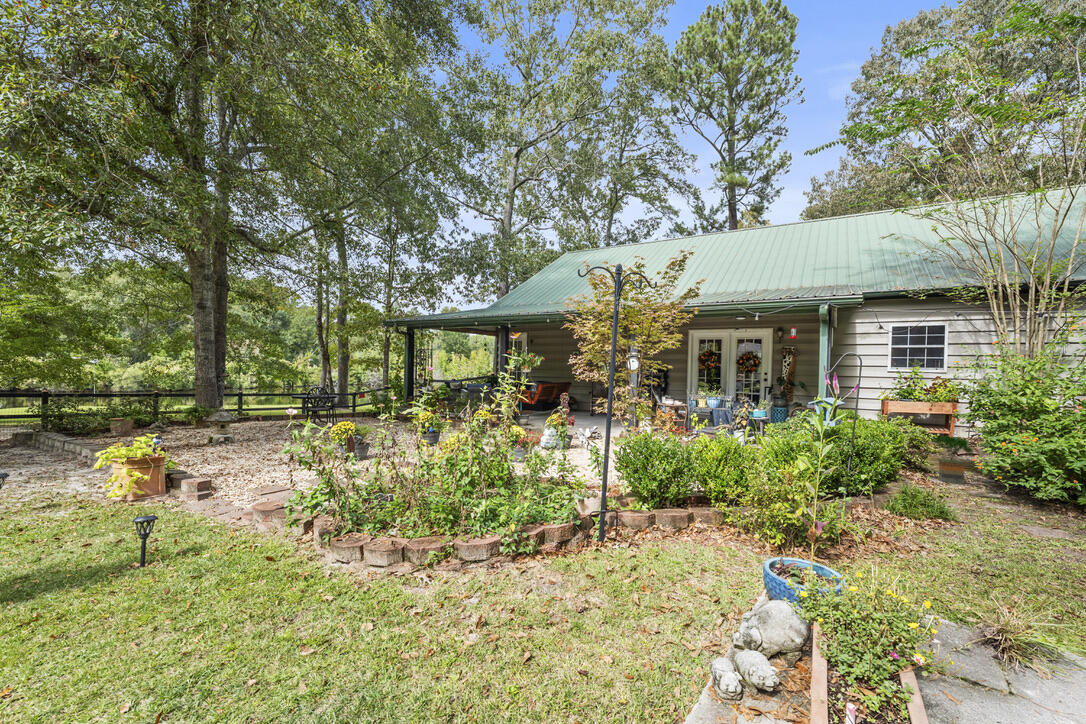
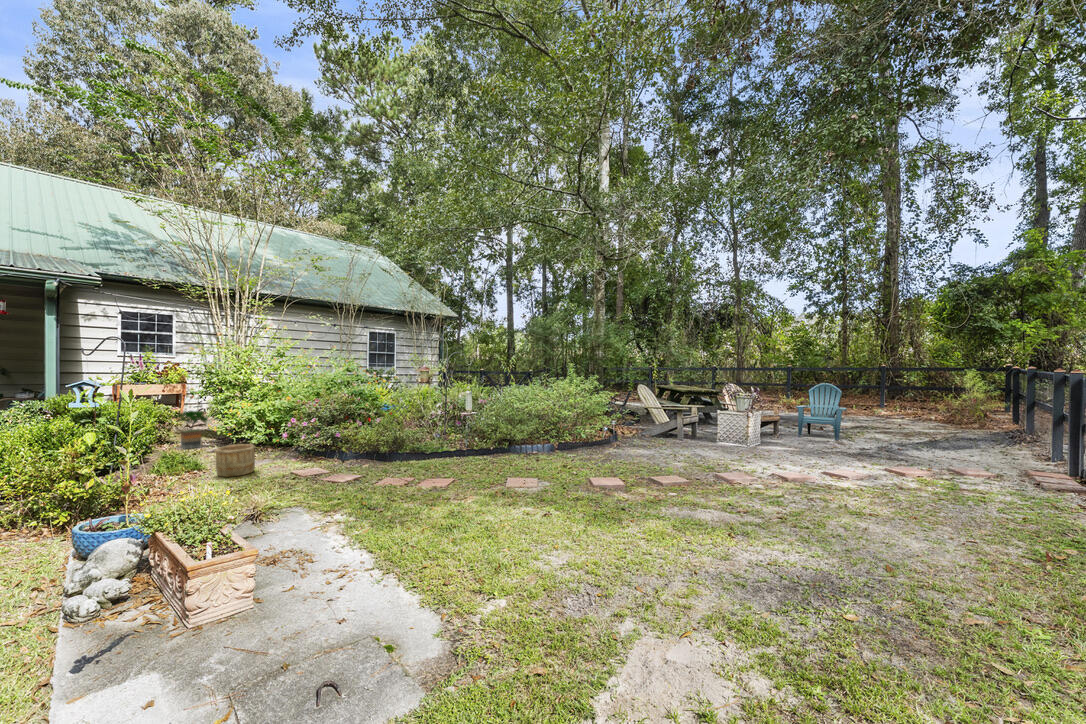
wooden bucket: none [963,493,1032,544] -> present [215,444,255,477]

